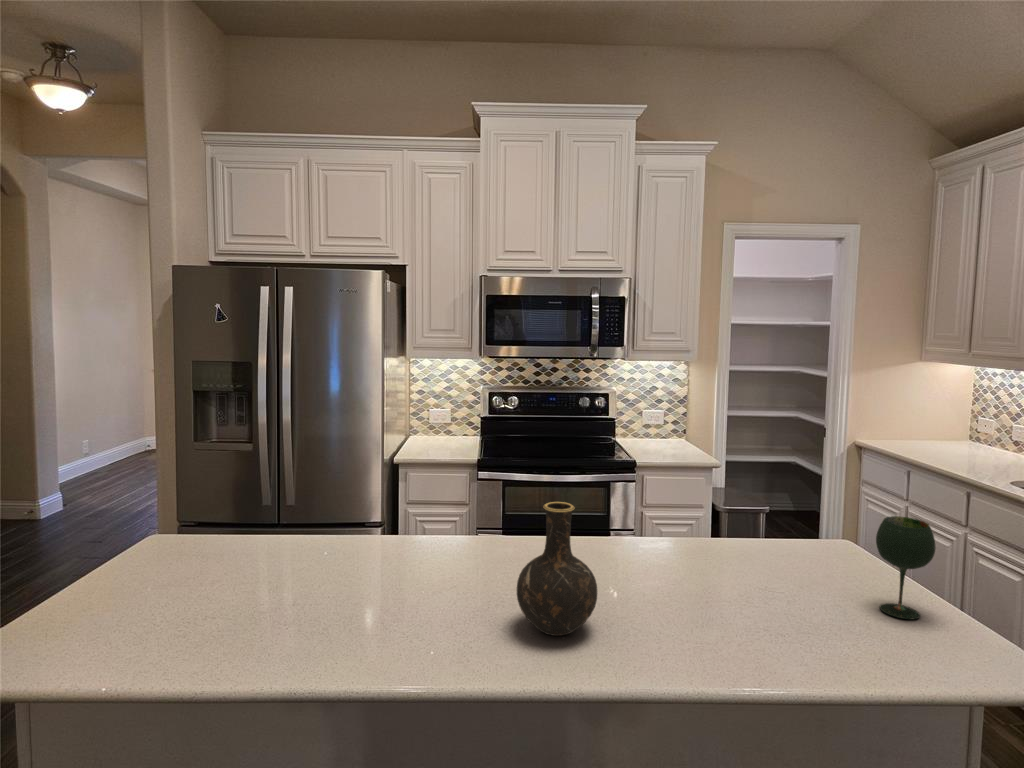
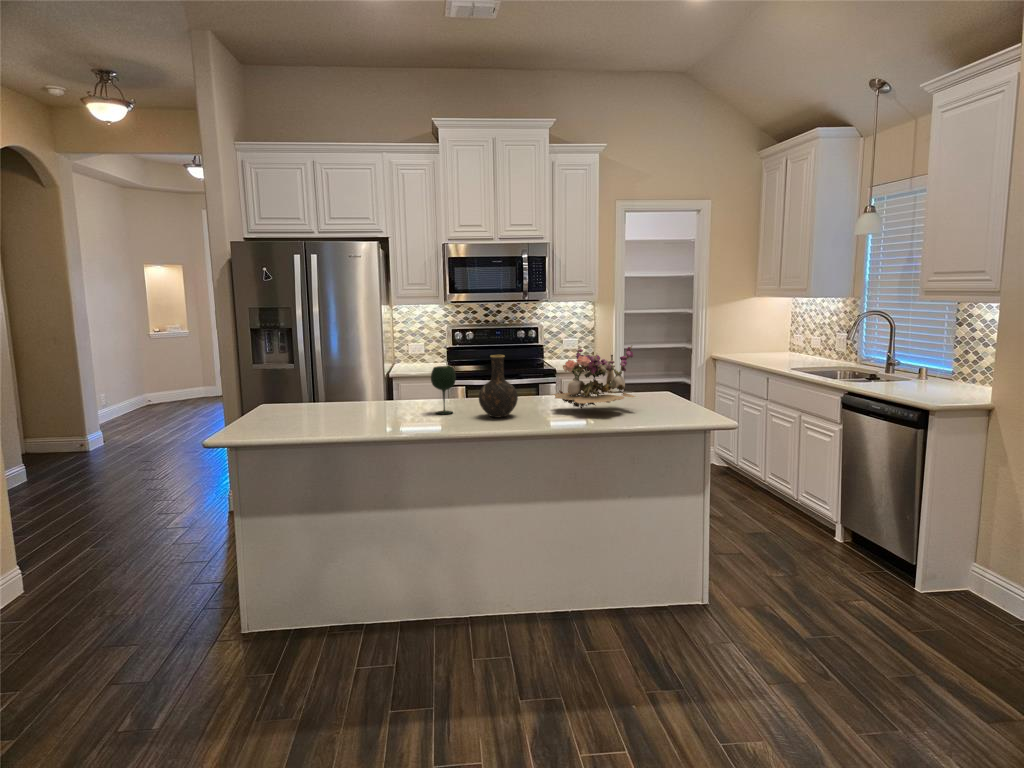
flower arrangement: none [662,490,849,632] -> present [552,345,635,410]
wine glass: present [876,516,936,619] -> present [431,366,456,414]

